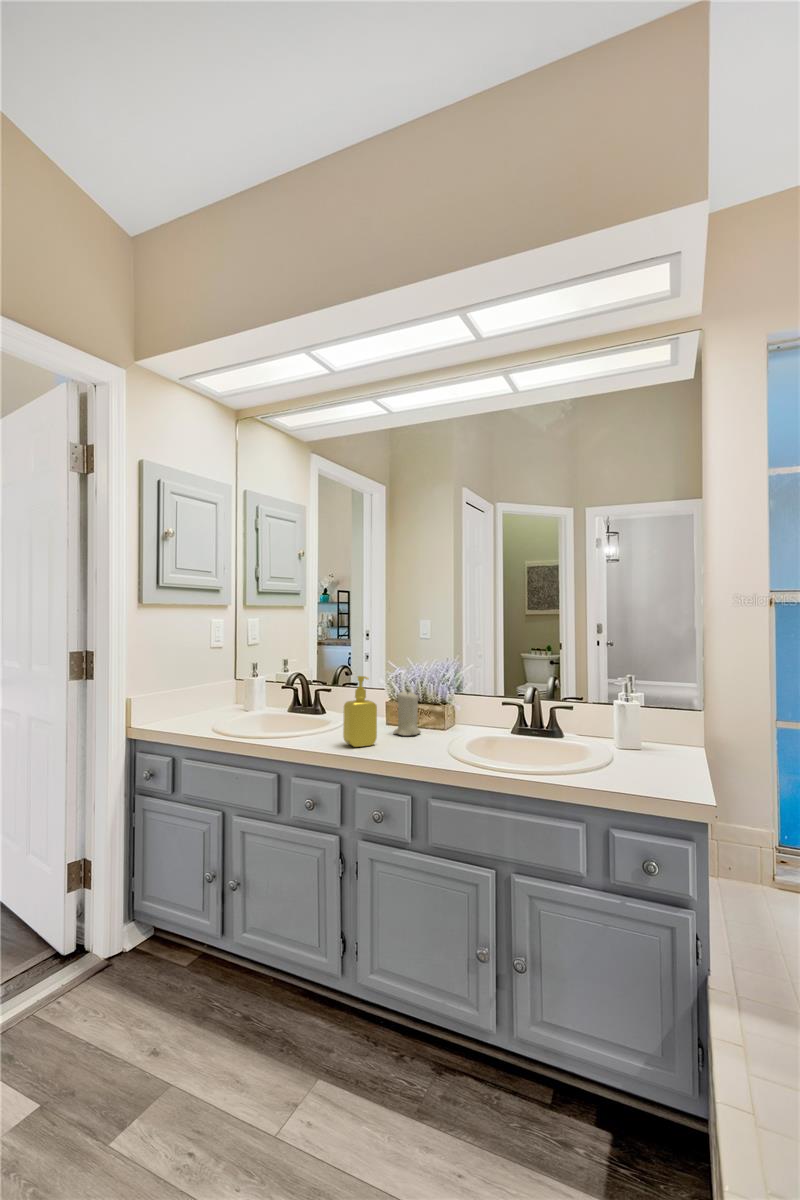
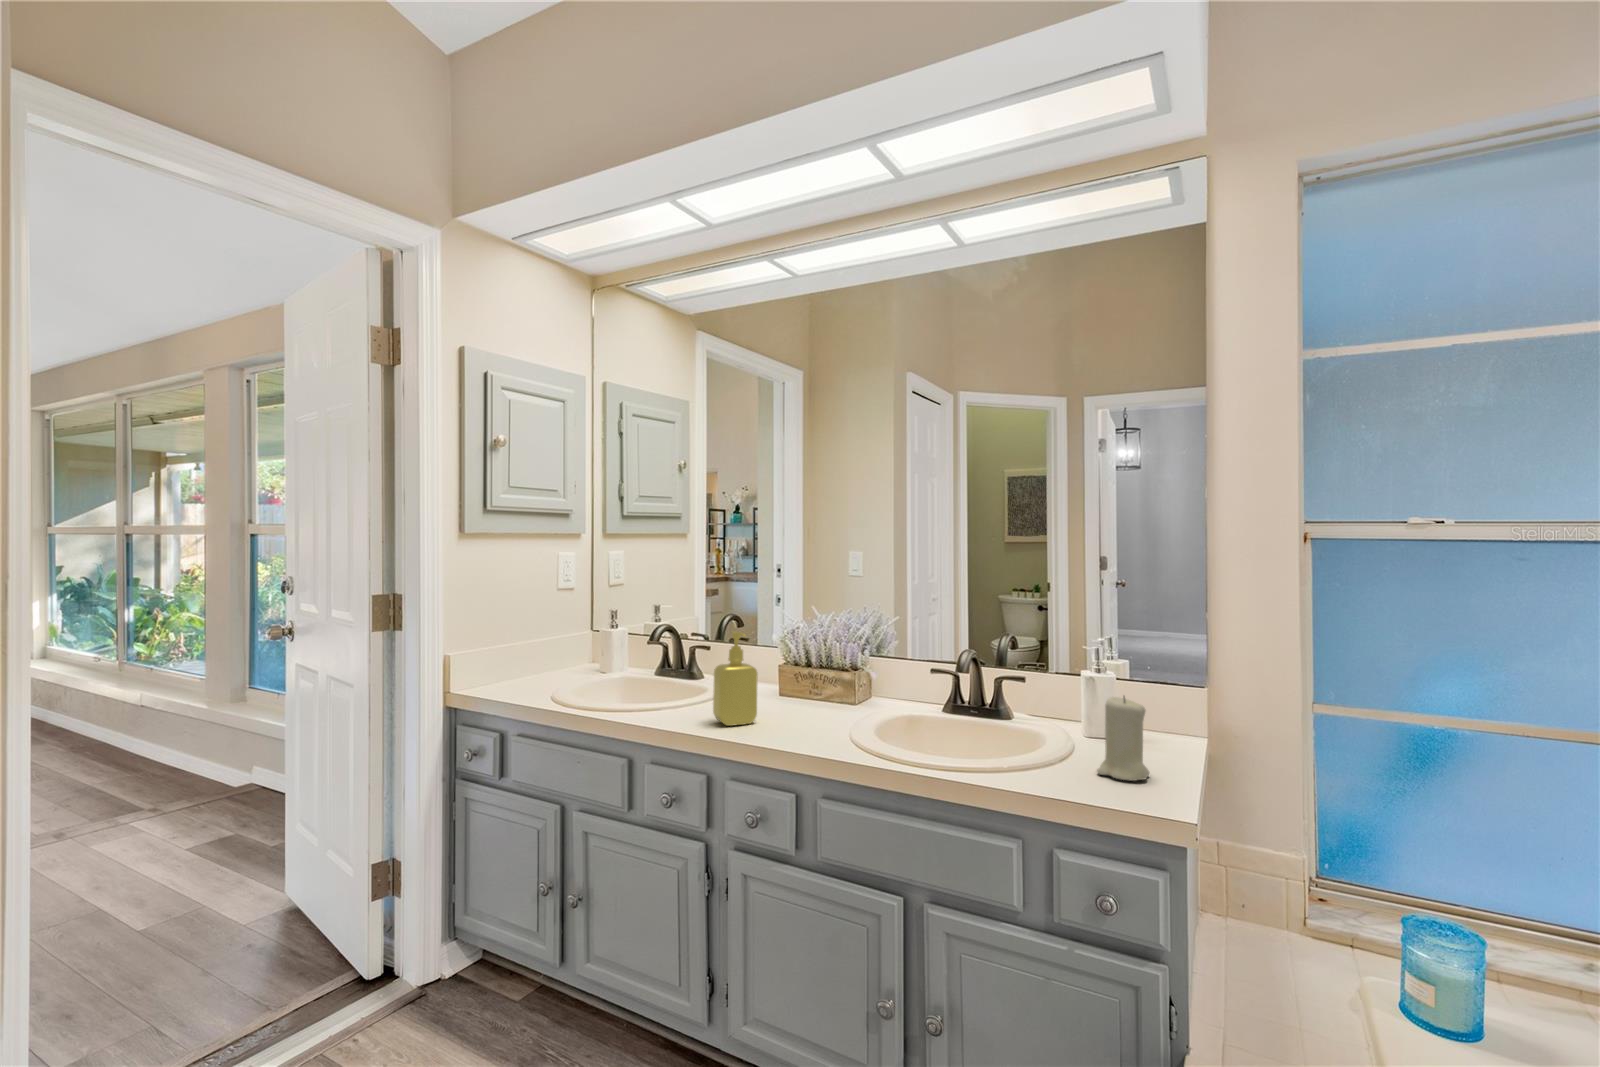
candle: present [393,691,421,736] -> present [1097,696,1150,781]

